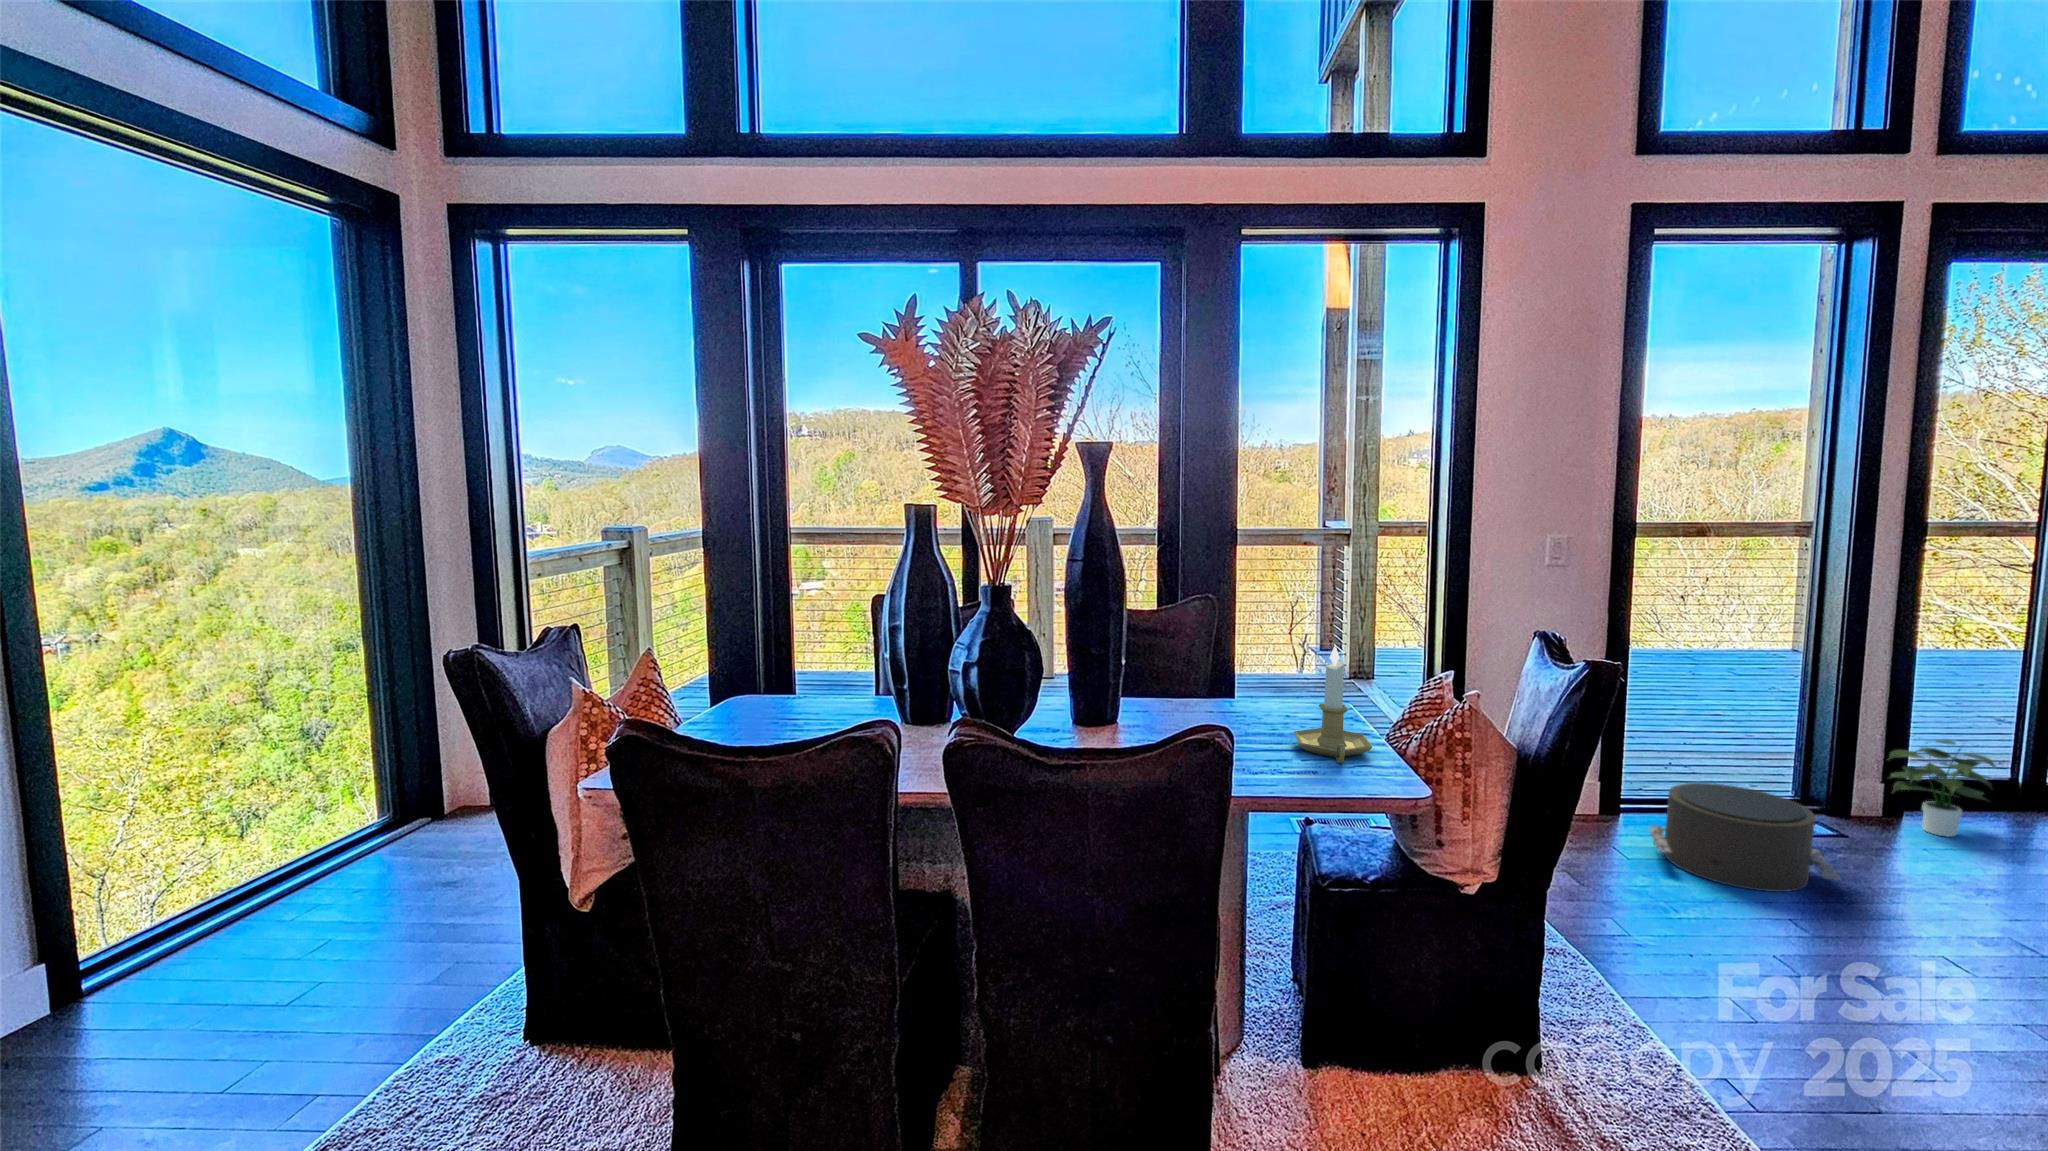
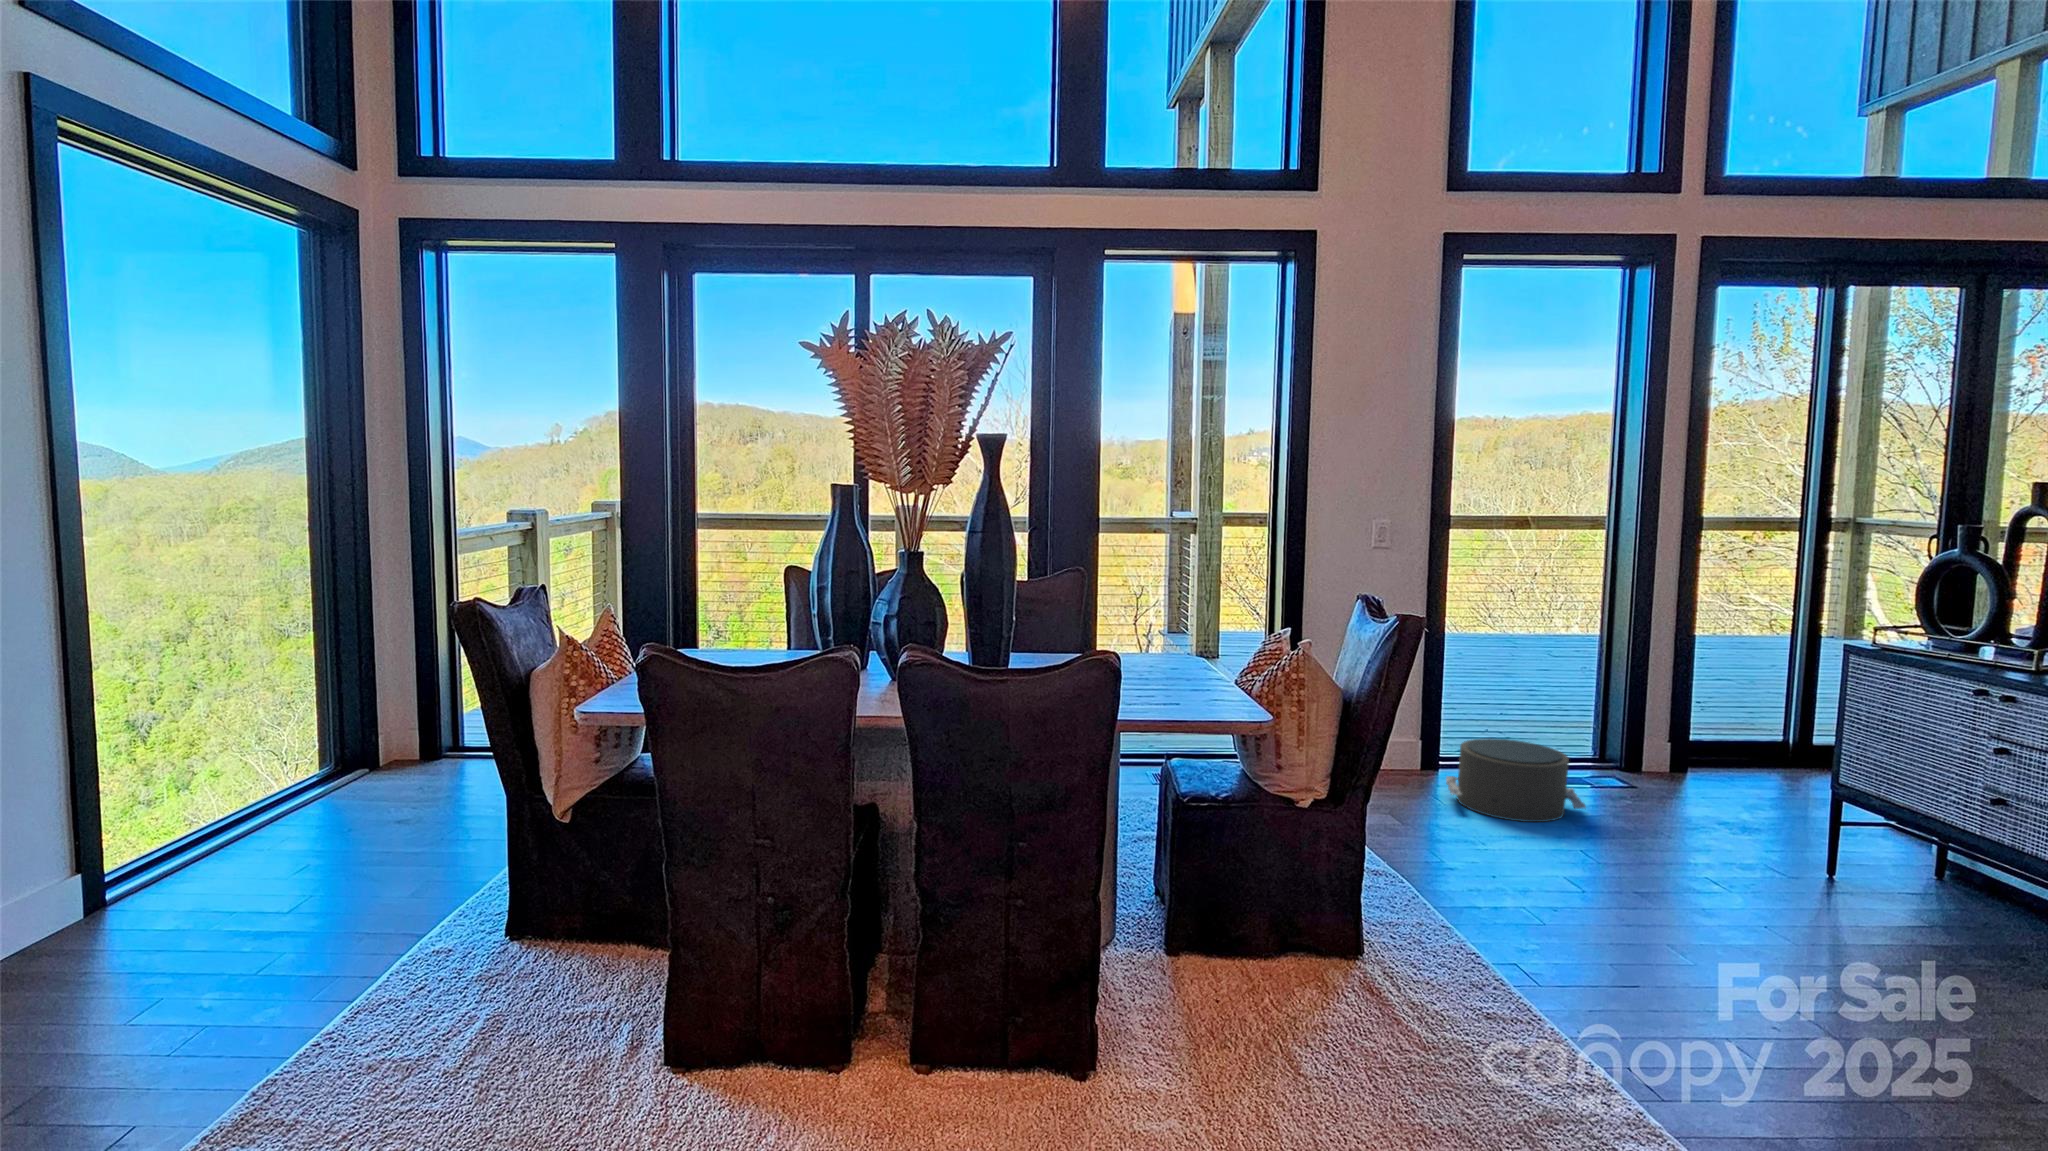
candlestick: present [1294,645,1372,764] -> none [1162,604,1226,701]
potted plant: present [1889,740,1995,837] -> none [1627,699,1706,778]

